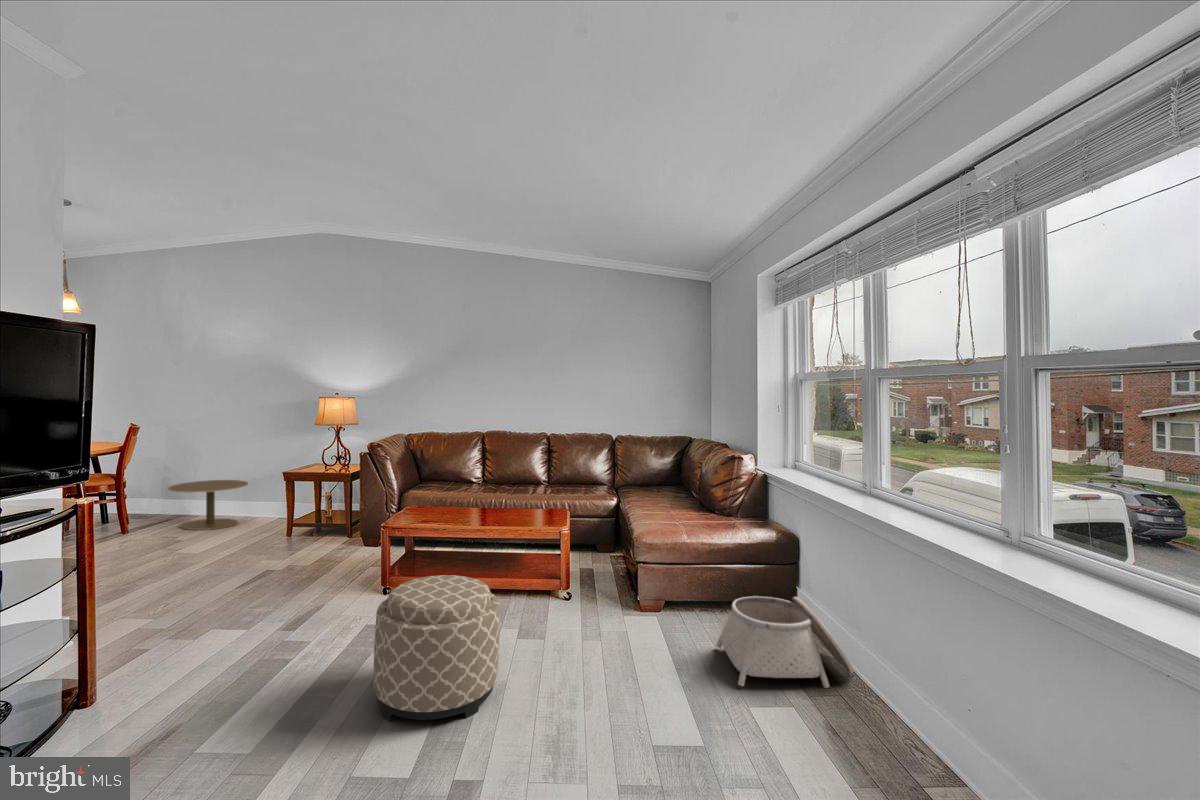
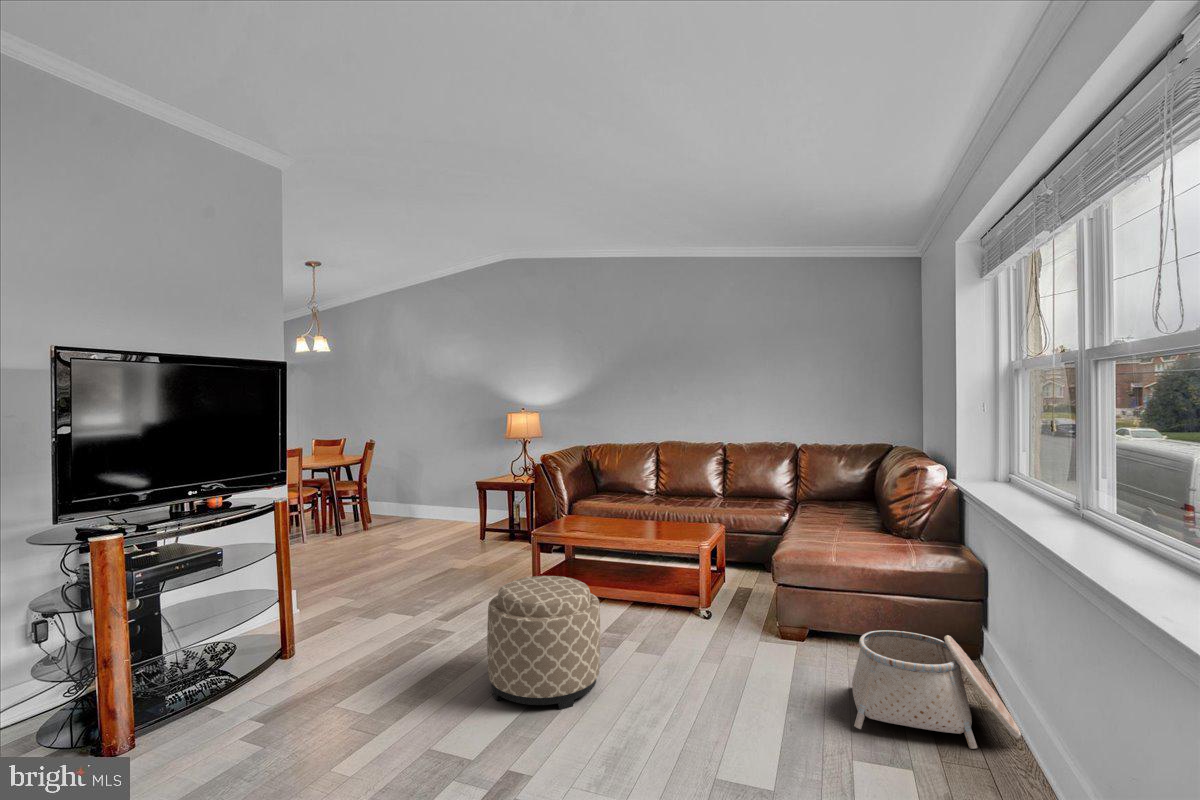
side table: present [168,480,248,530] -> none [397,488,456,531]

